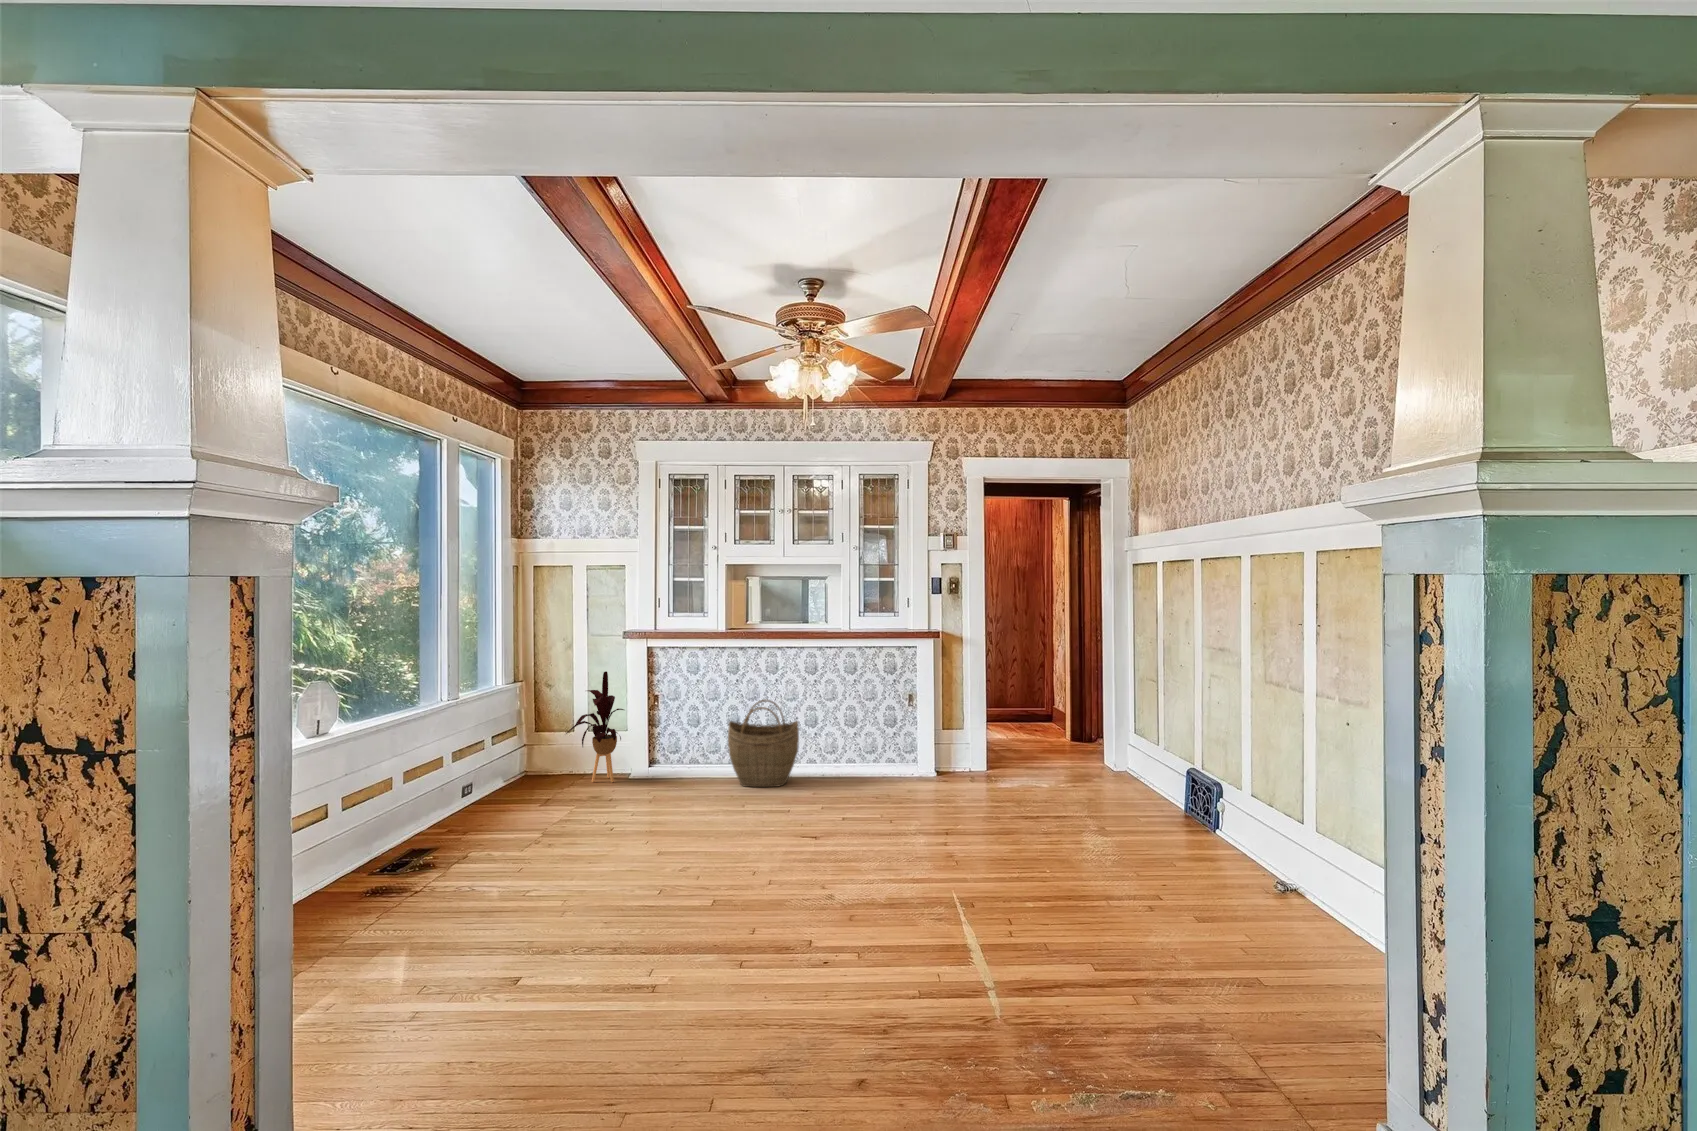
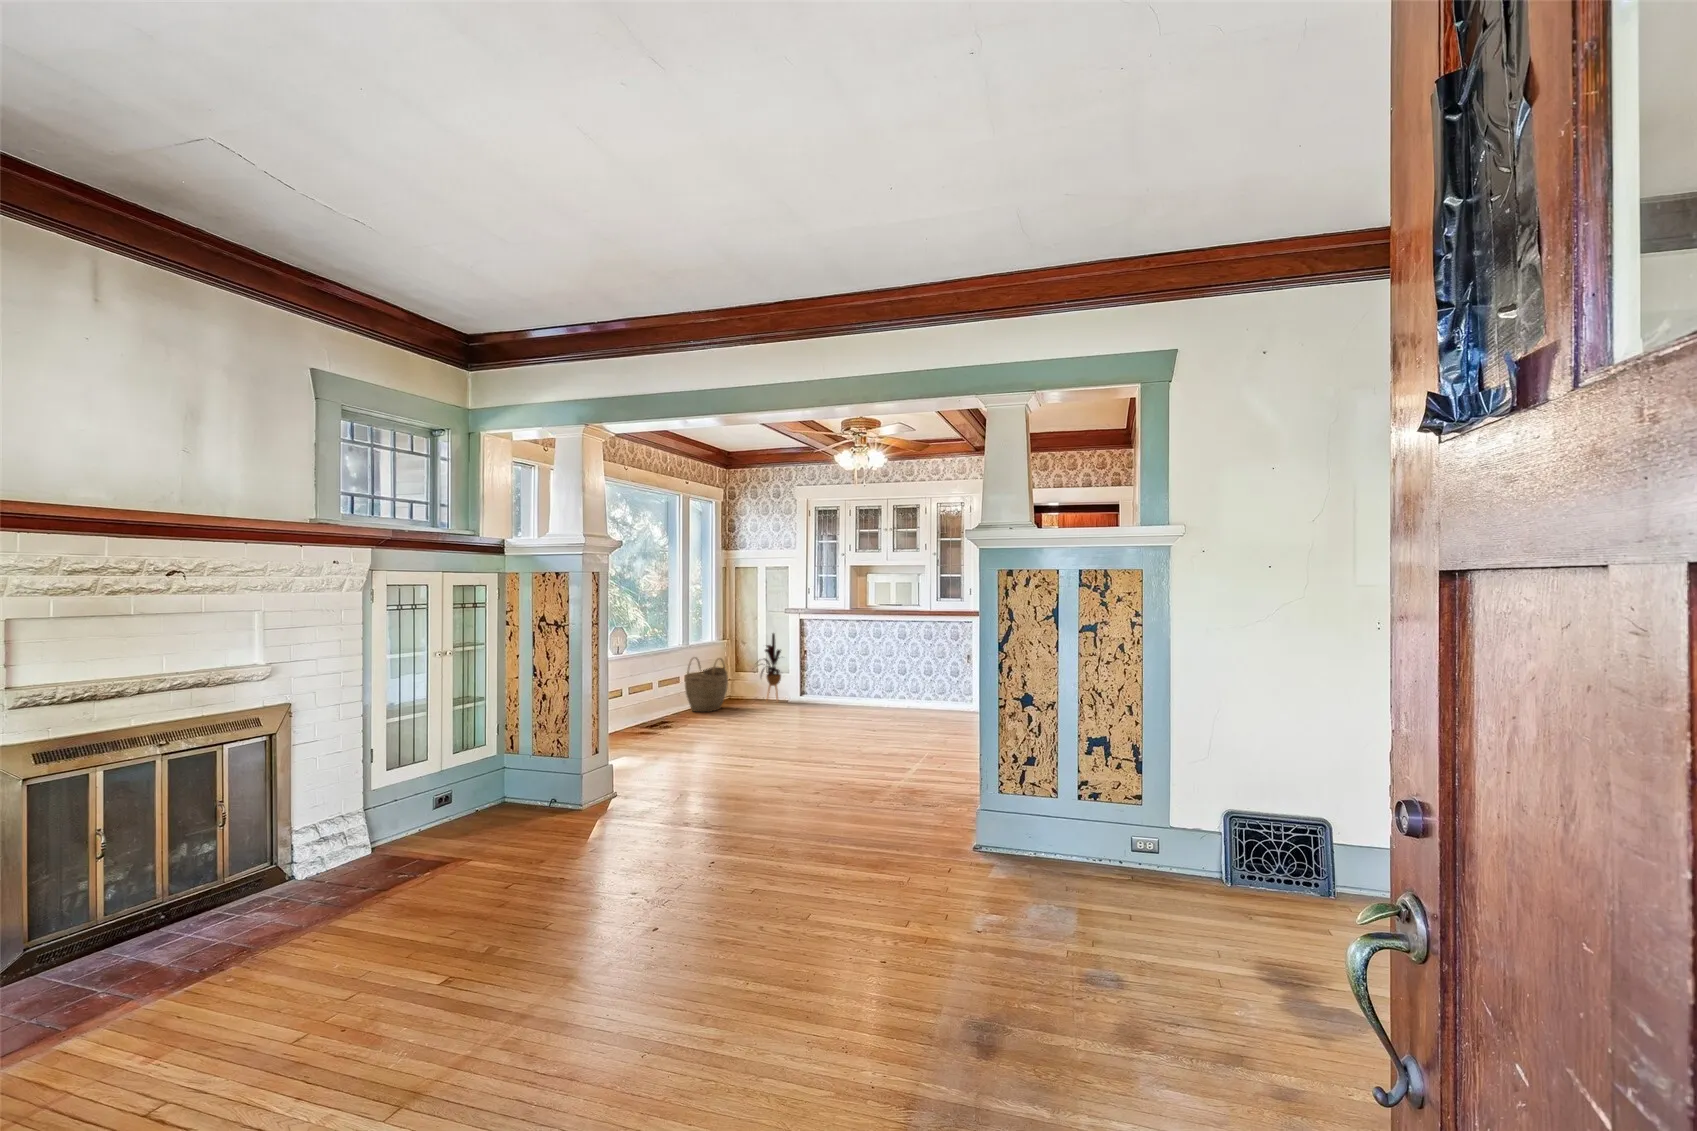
woven basket: present [728,699,799,787] -> present [685,658,728,712]

